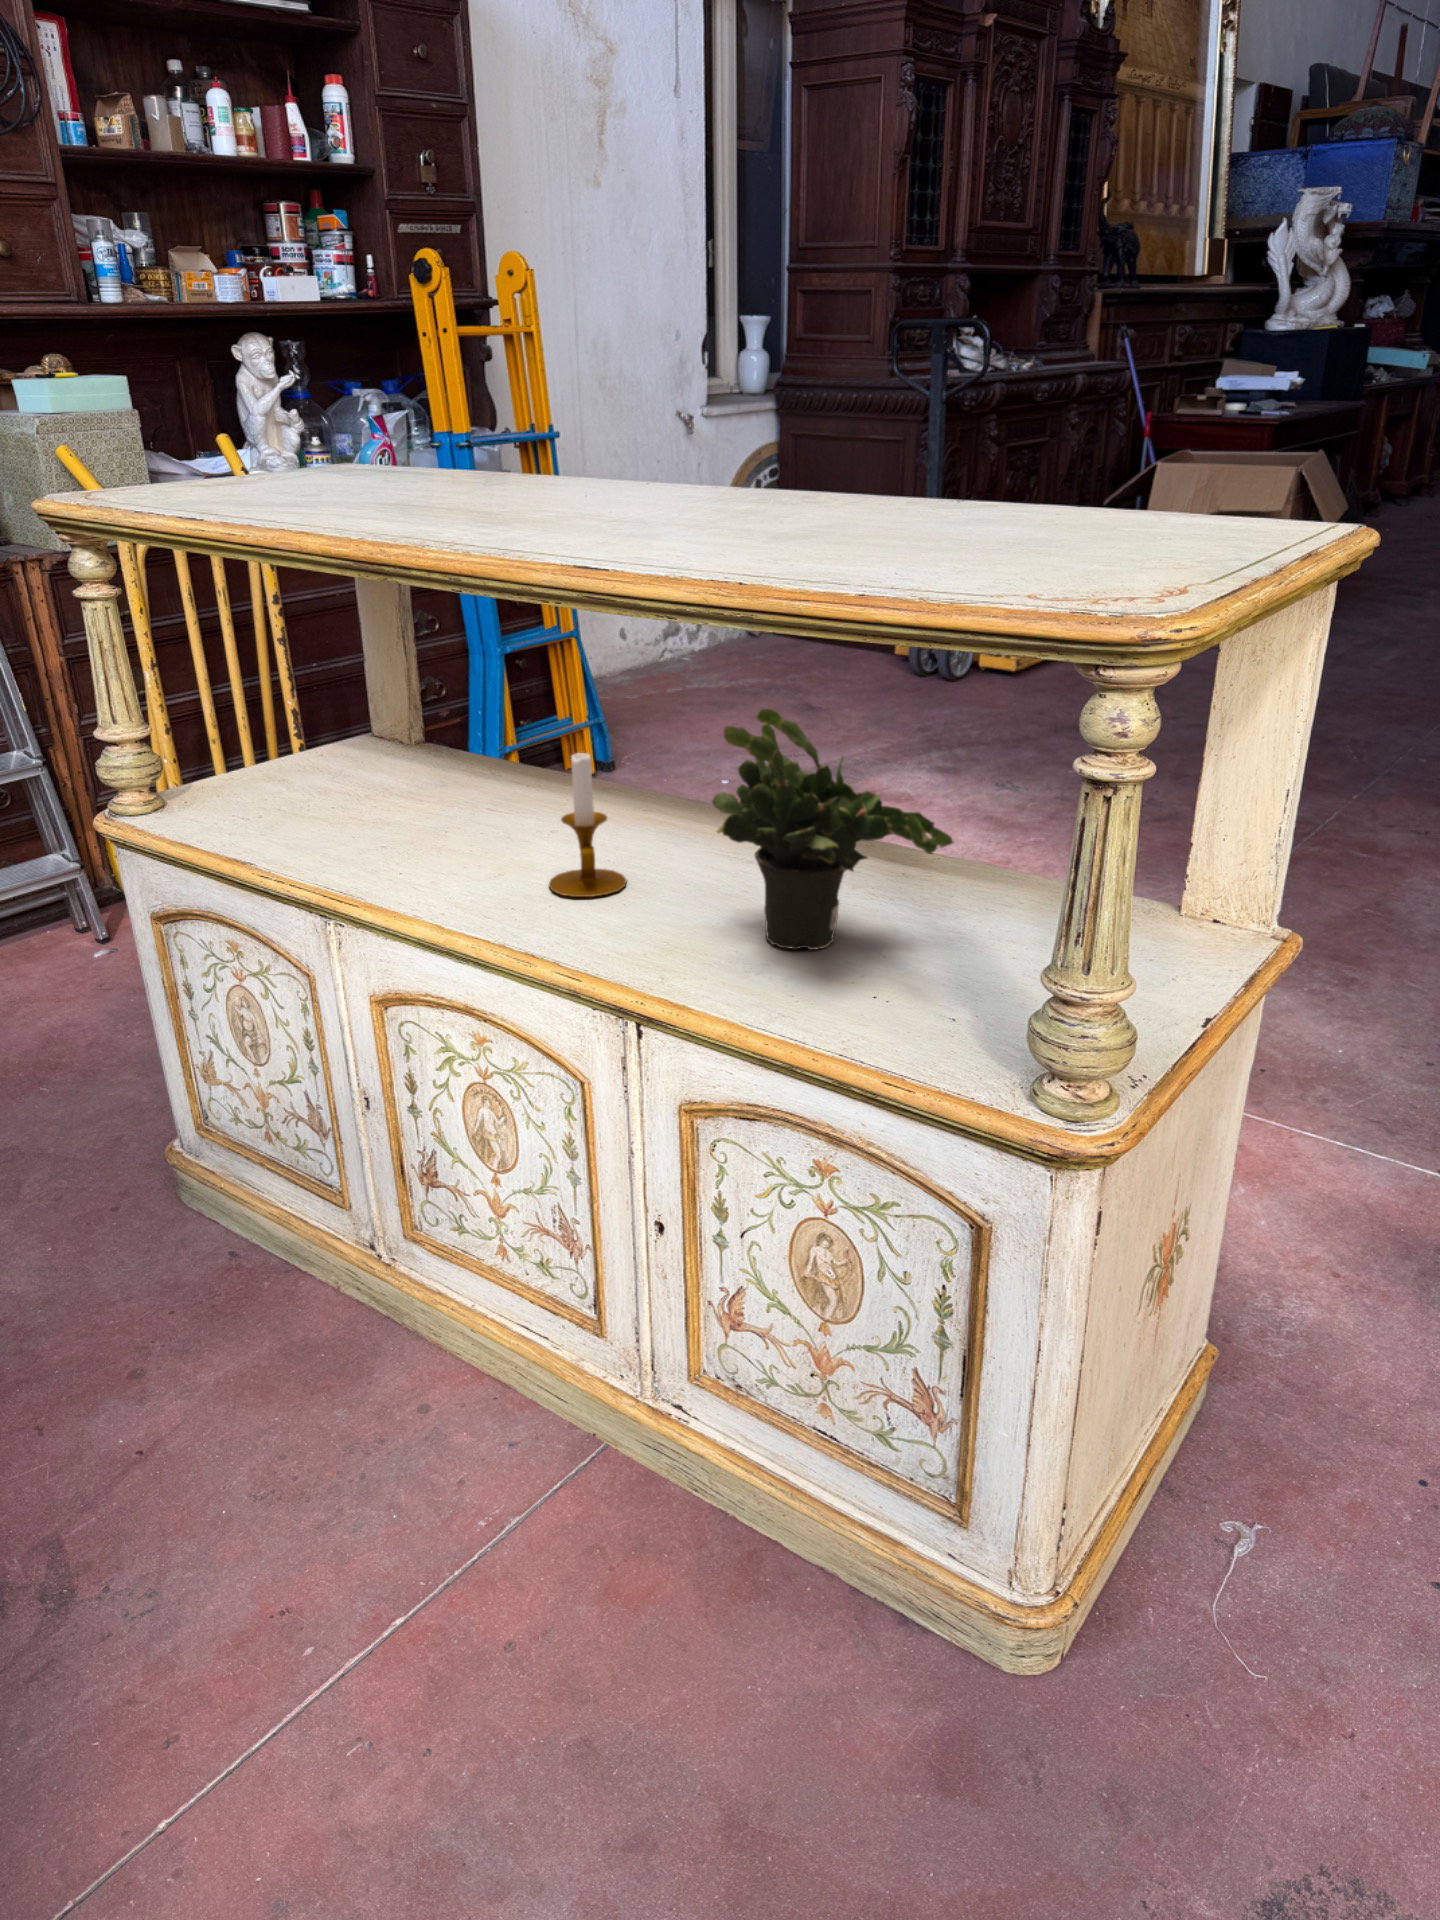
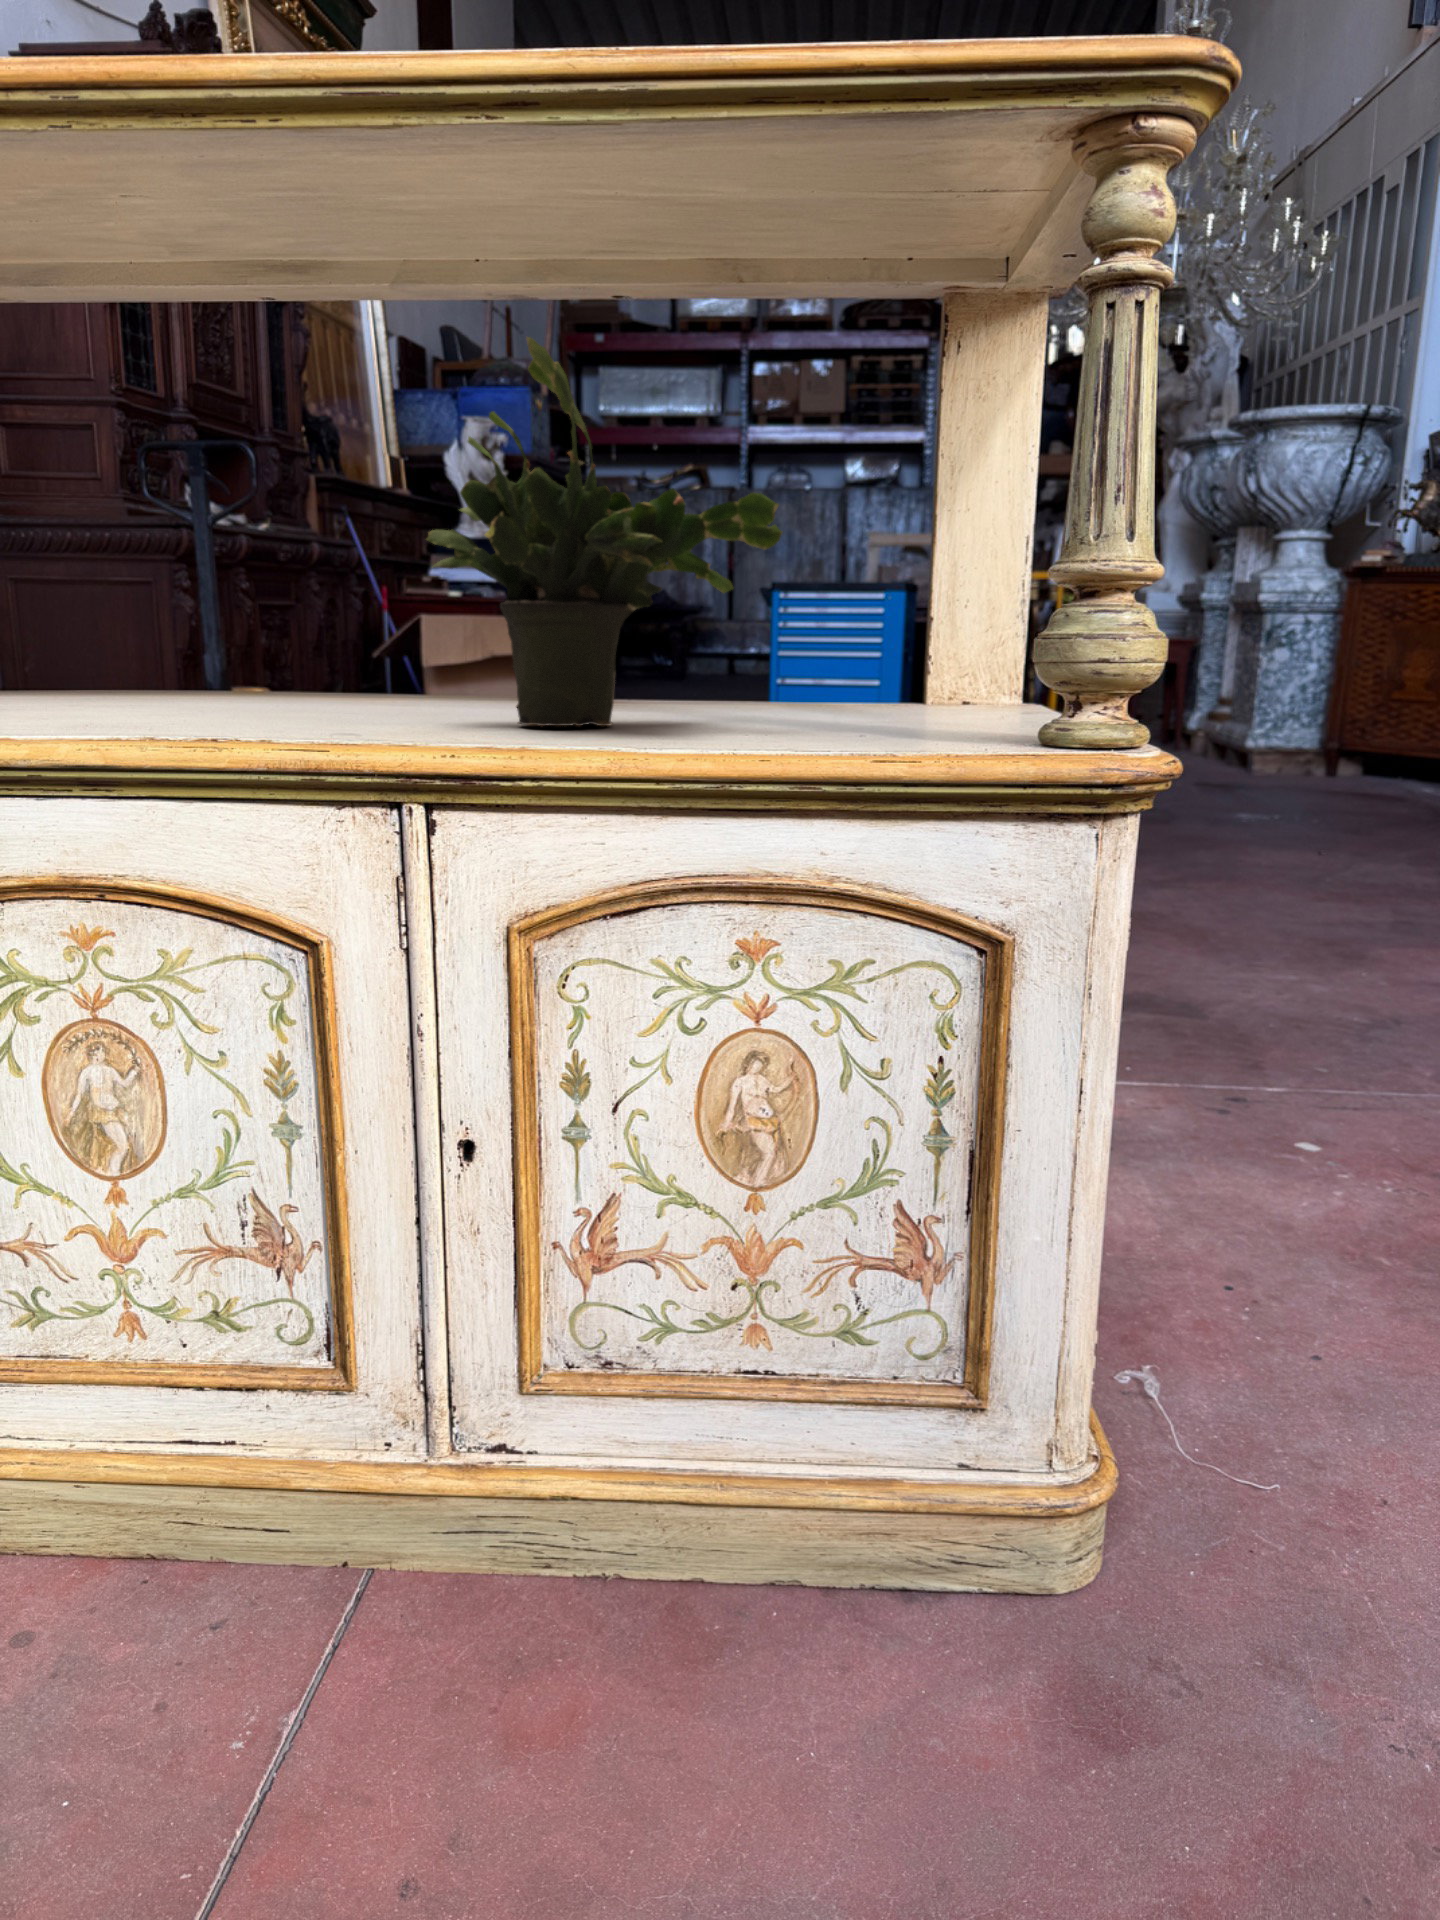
candlestick: present [549,753,627,897] -> none [131,517,258,725]

